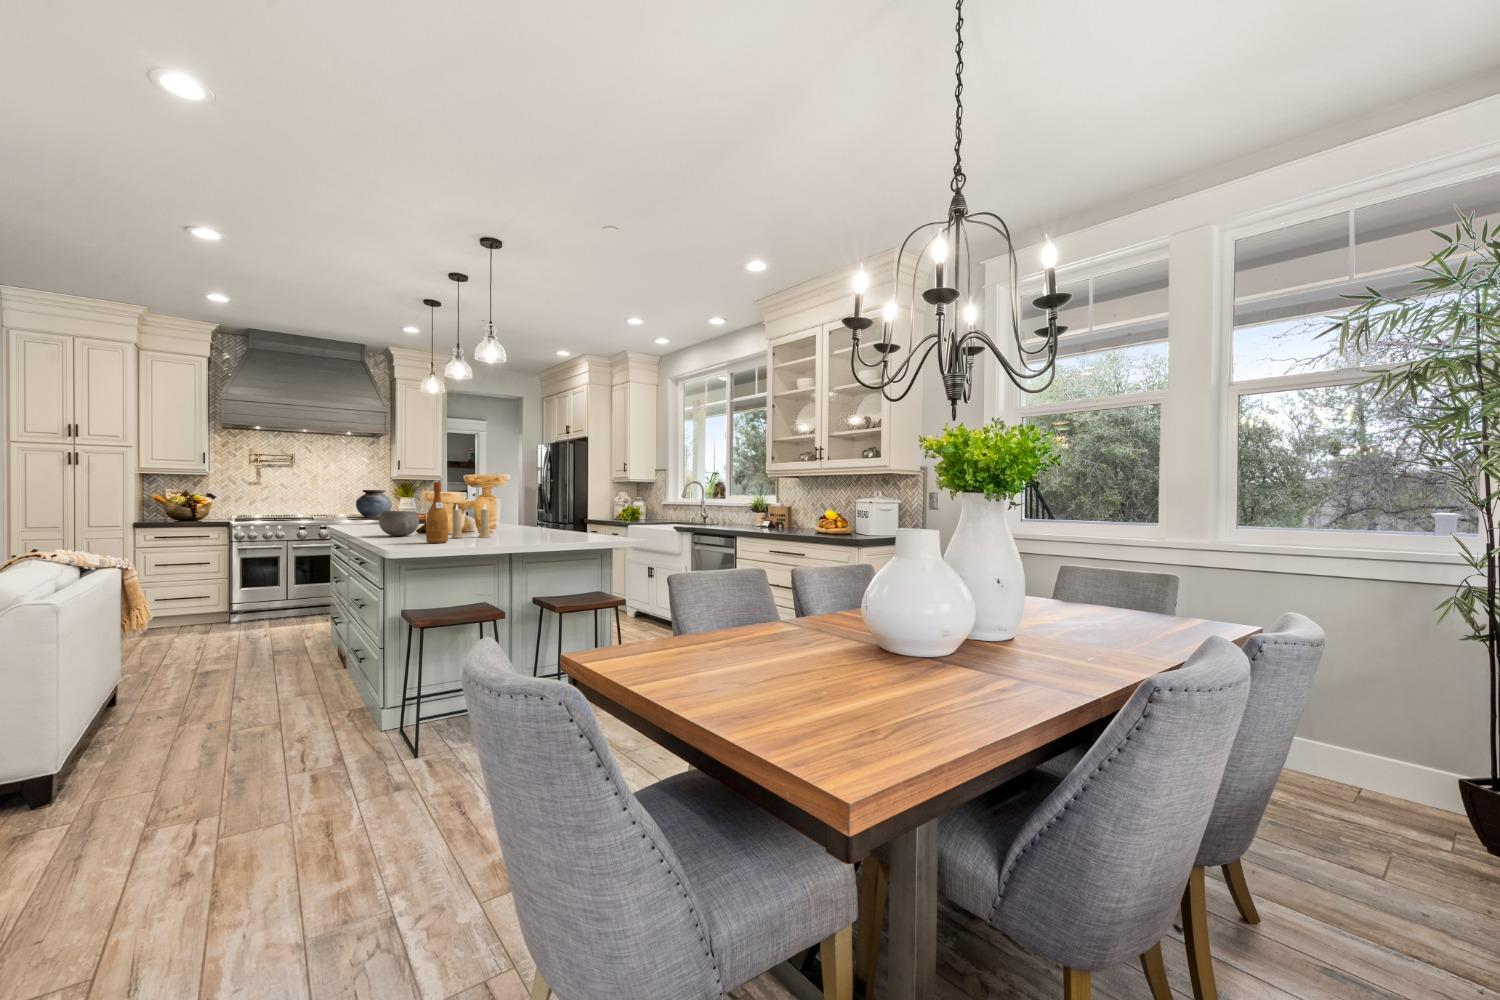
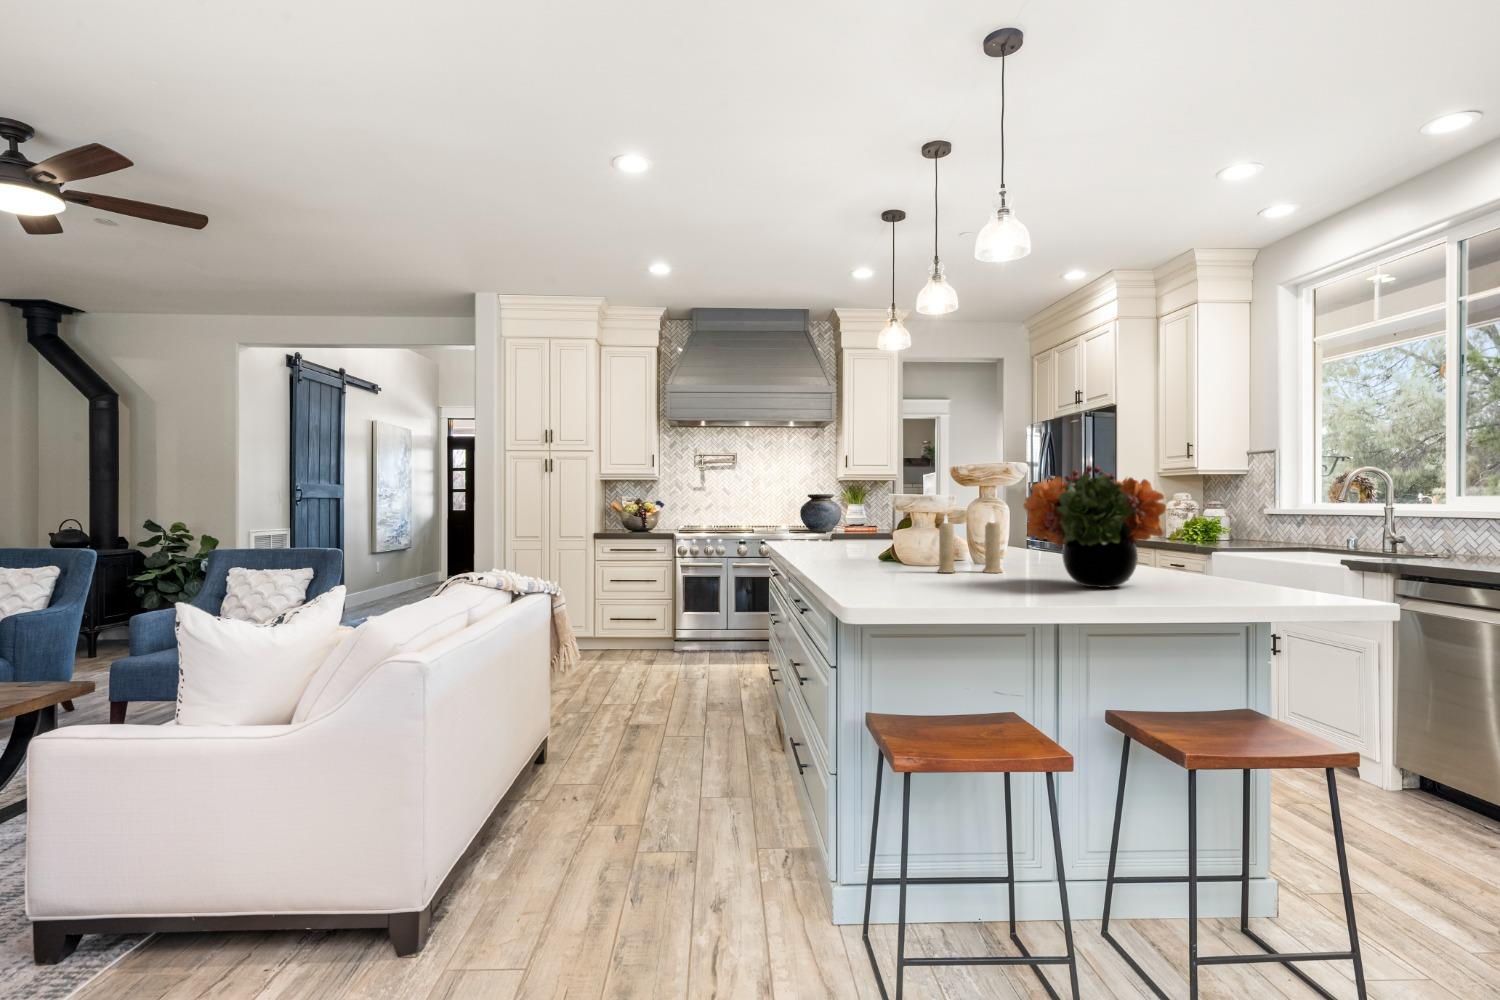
flower arrangement: none [496,480,567,541] -> present [1024,466,1166,587]
wine bottle: present [426,482,448,543] -> none [901,474,937,583]
bowl: present [379,511,419,536] -> none [828,524,885,564]

